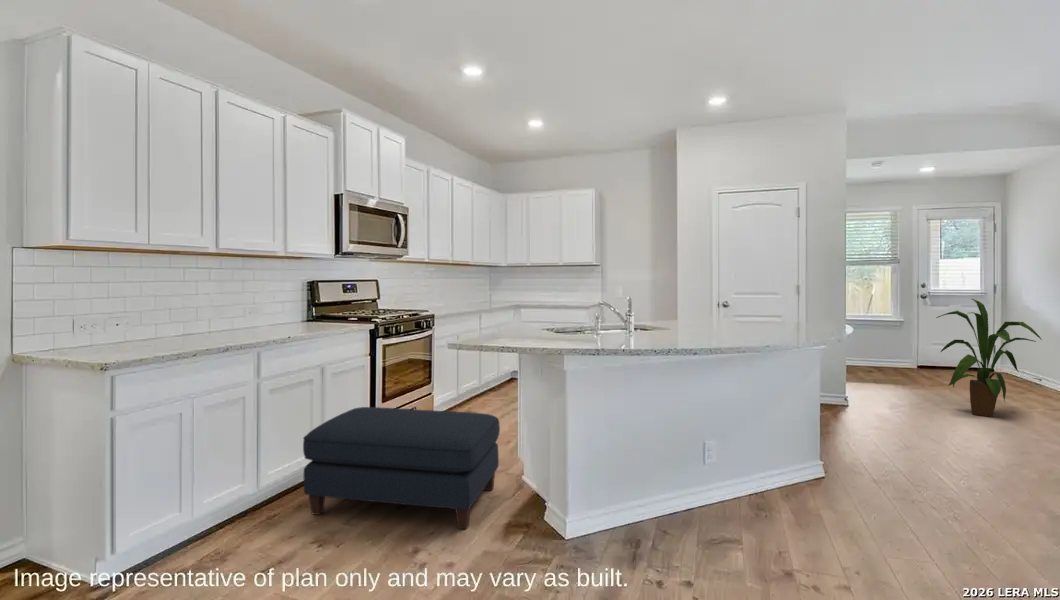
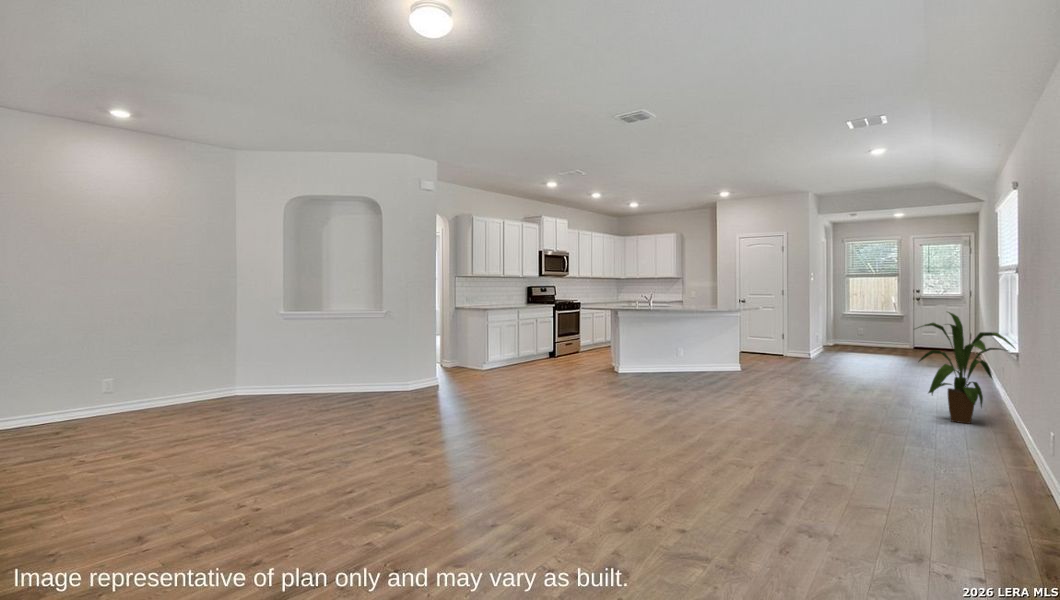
ottoman: present [303,407,500,529] -> none [308,411,500,530]

